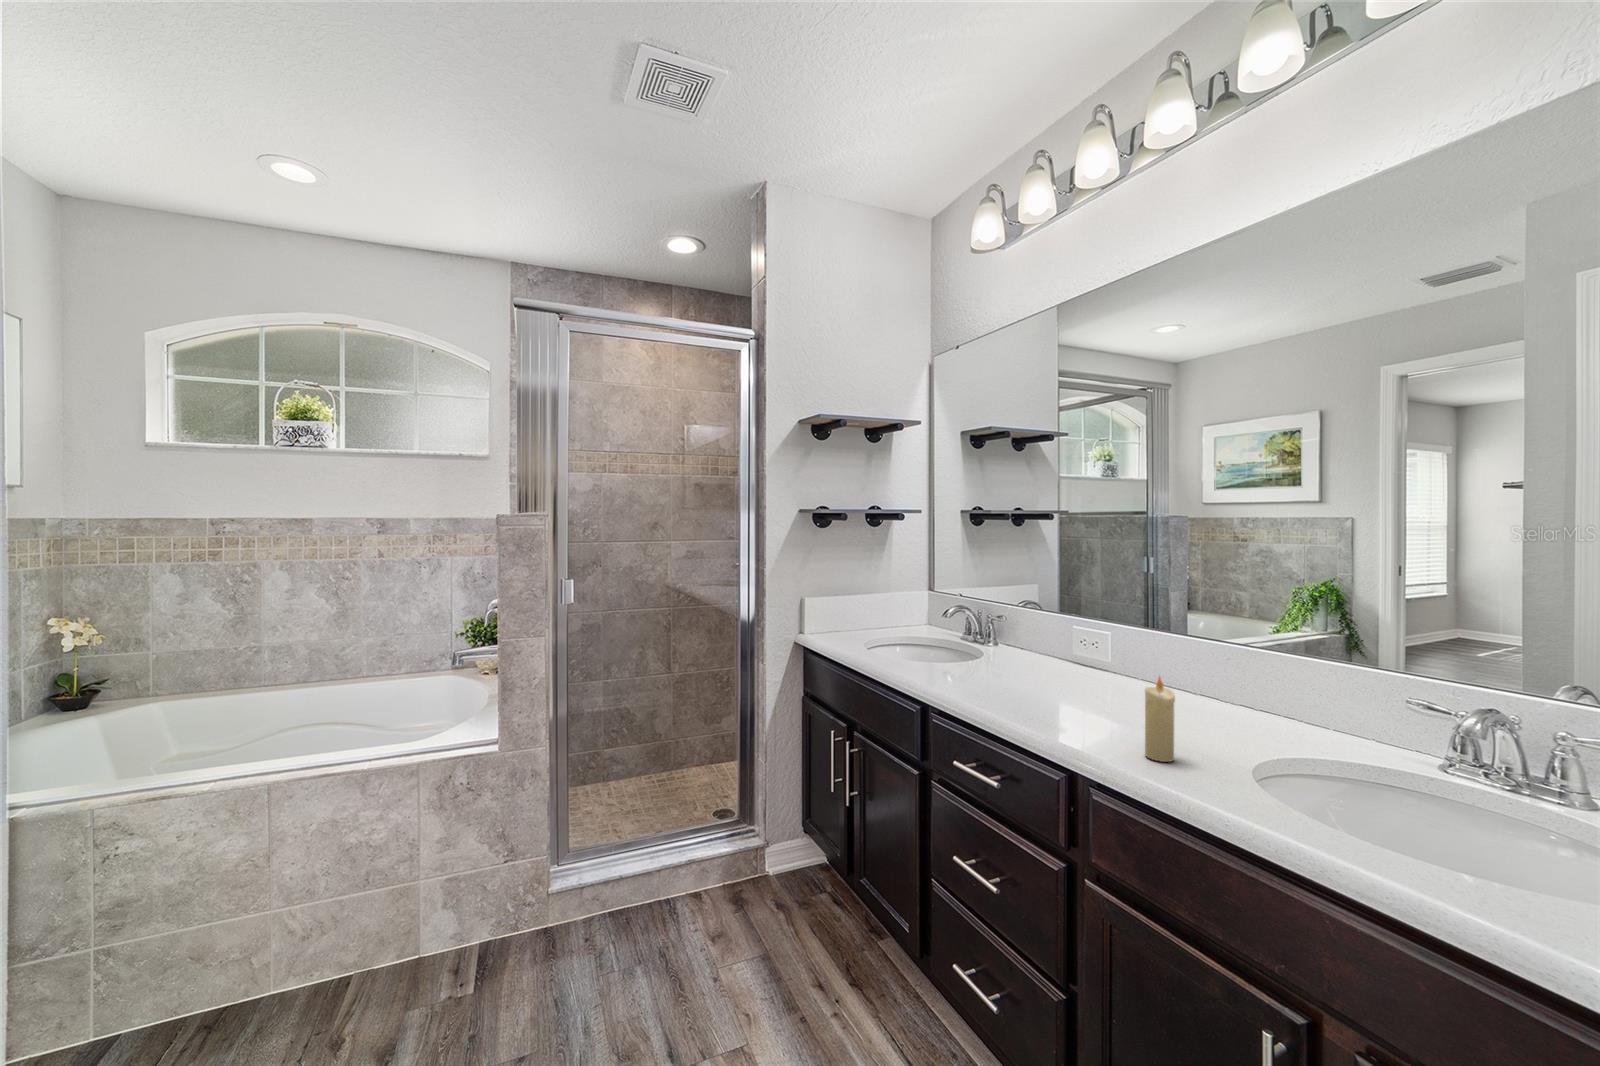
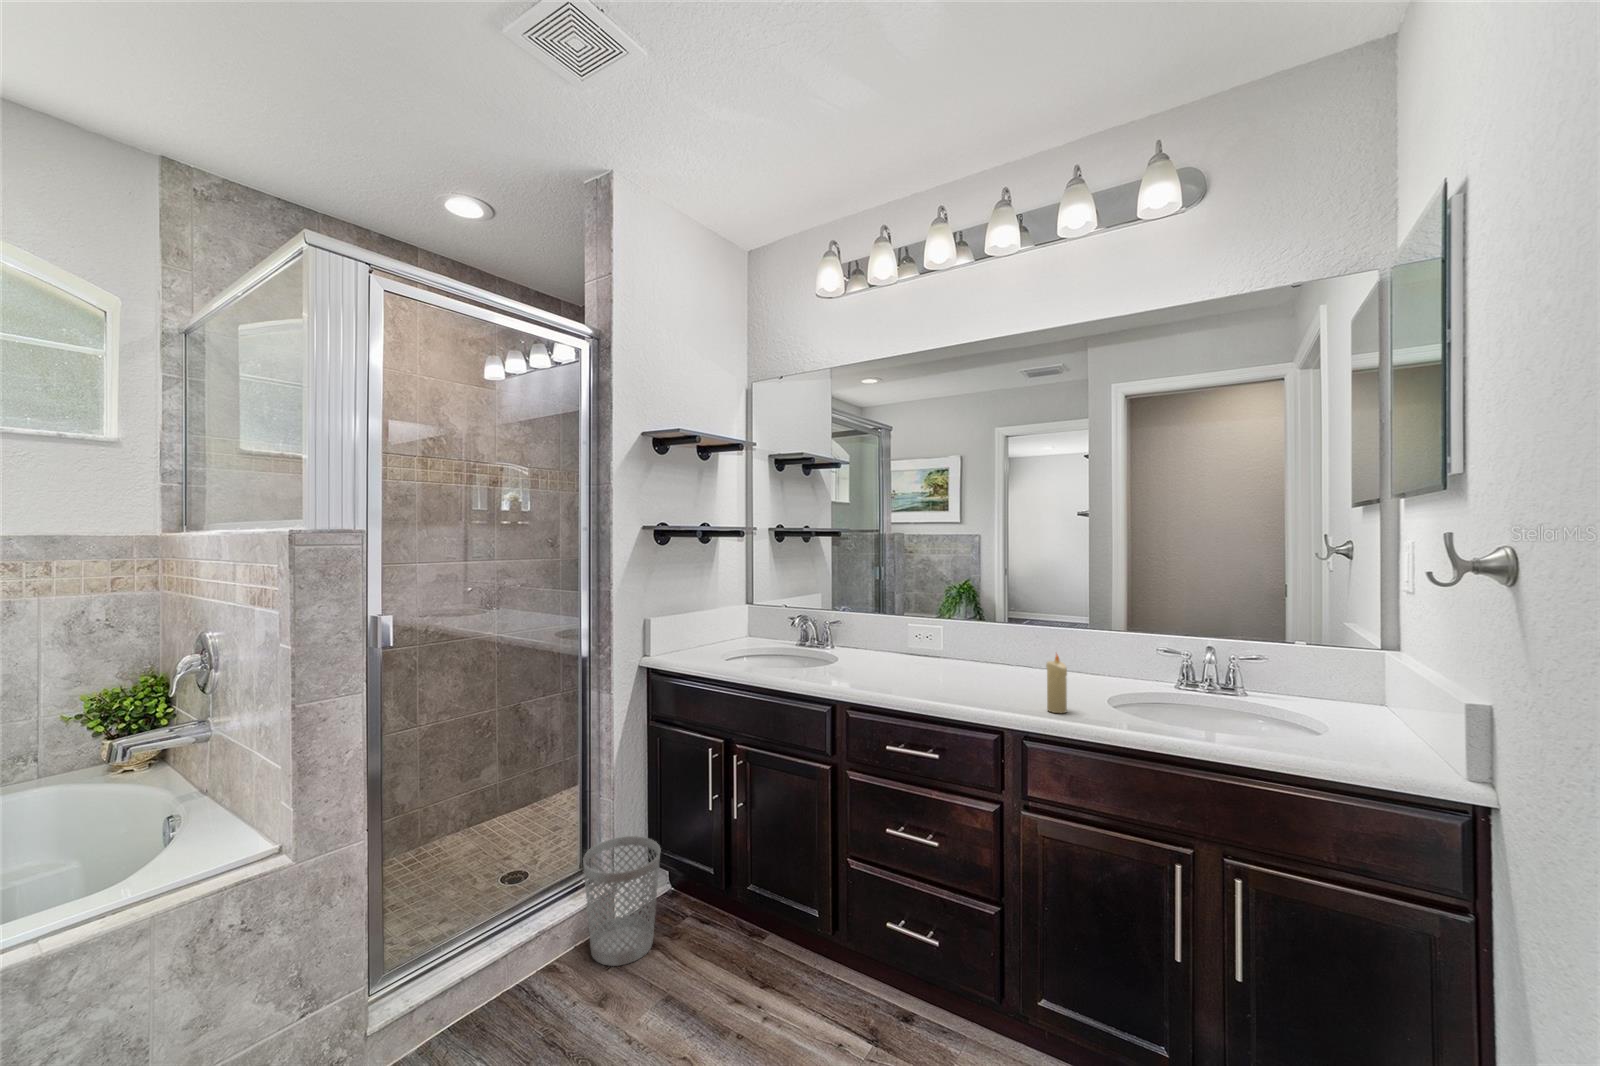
wastebasket: none [724,798,793,914] -> present [583,836,660,966]

